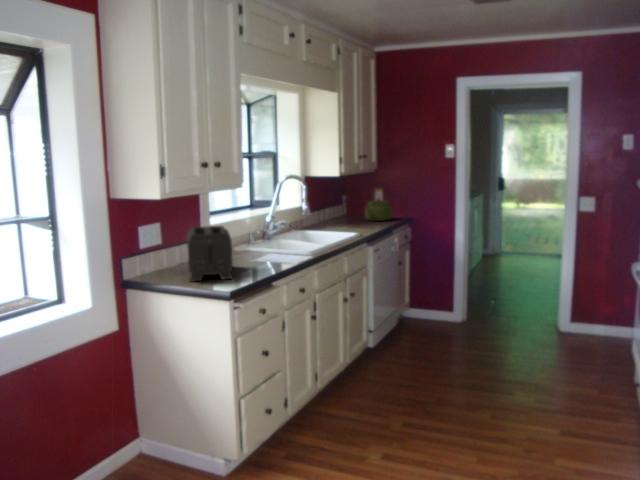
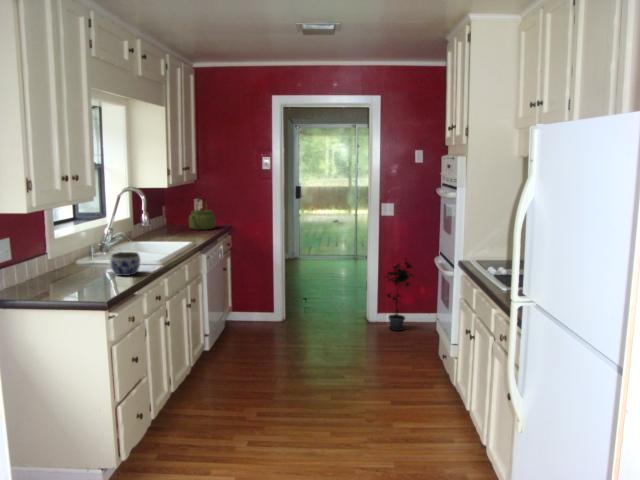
toaster: present [187,226,233,281] -> none [43,239,101,296]
jar: none [254,240,284,265] -> present [110,252,140,276]
potted plant: none [579,261,620,345] -> present [384,262,413,331]

